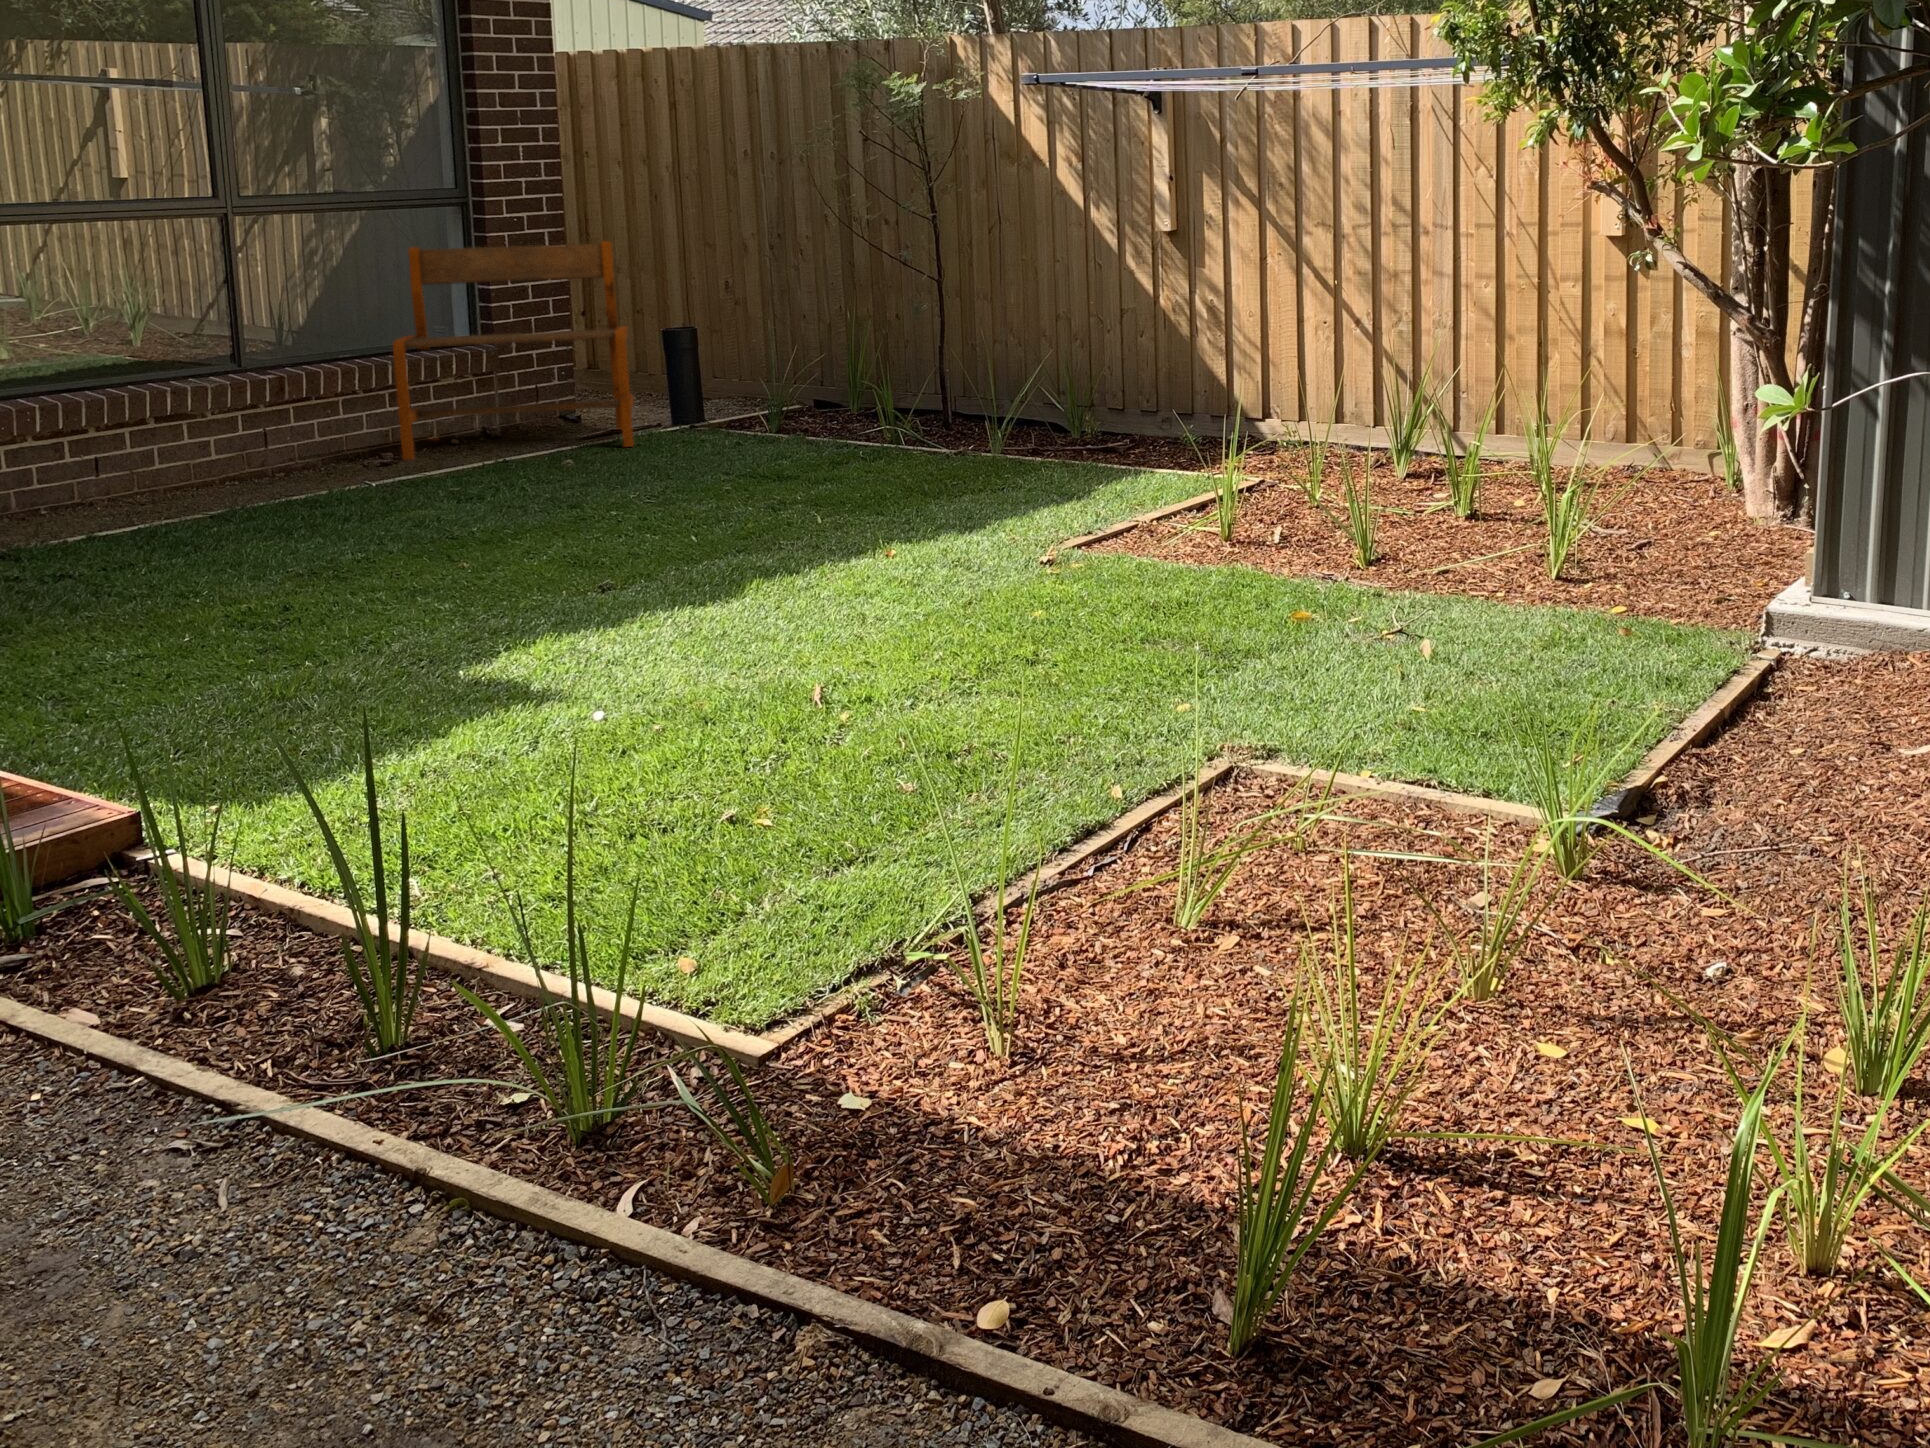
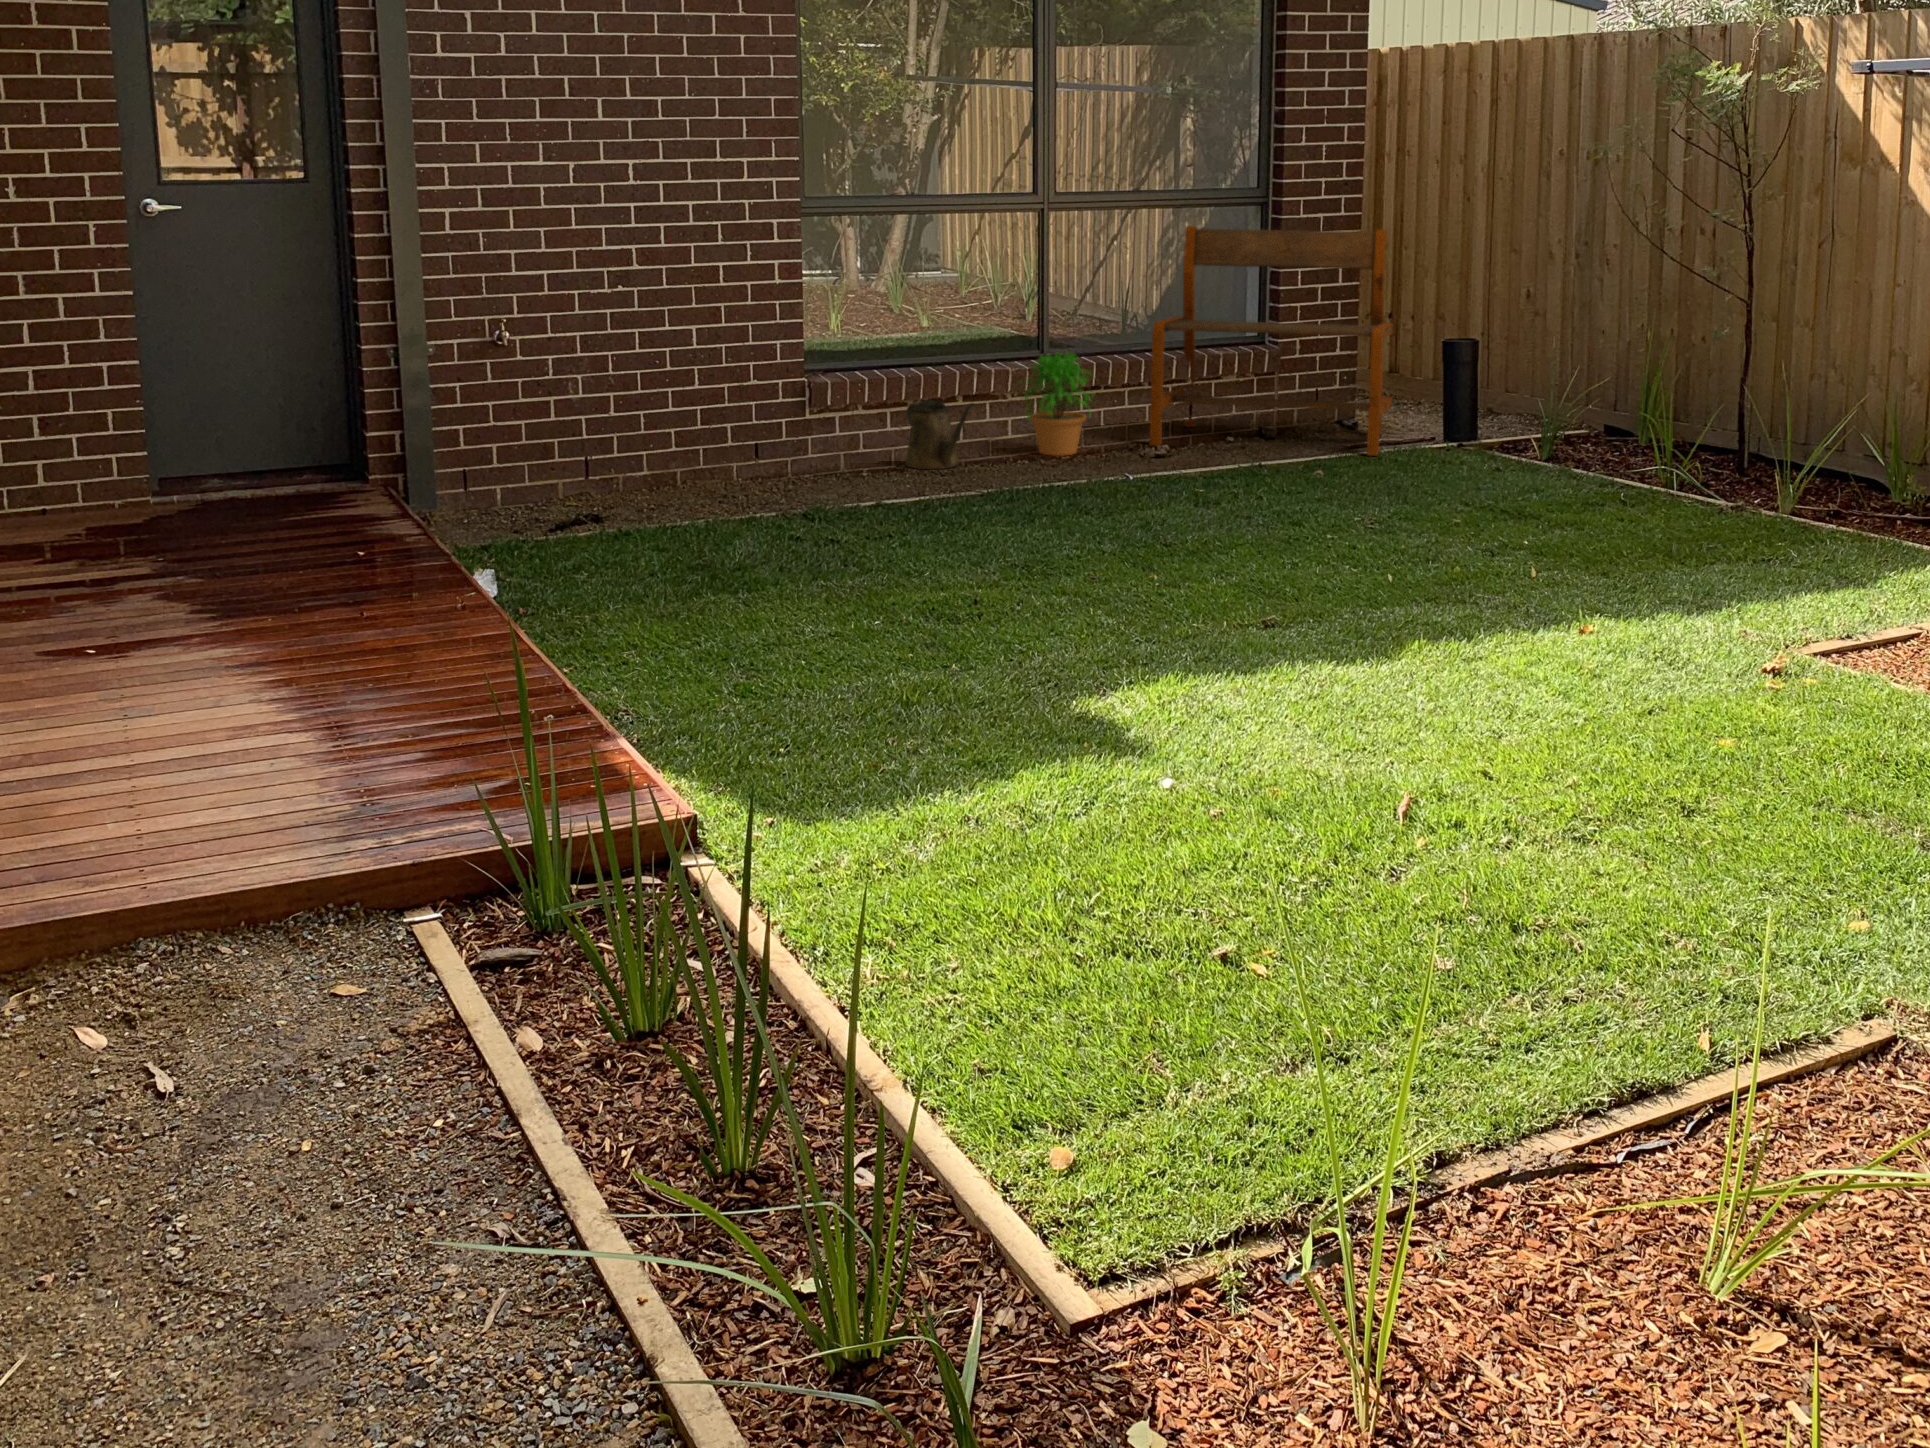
potted plant: none [254,373,351,479] -> present [1024,353,1094,456]
watering can: none [138,432,226,506] -> present [905,400,974,469]

